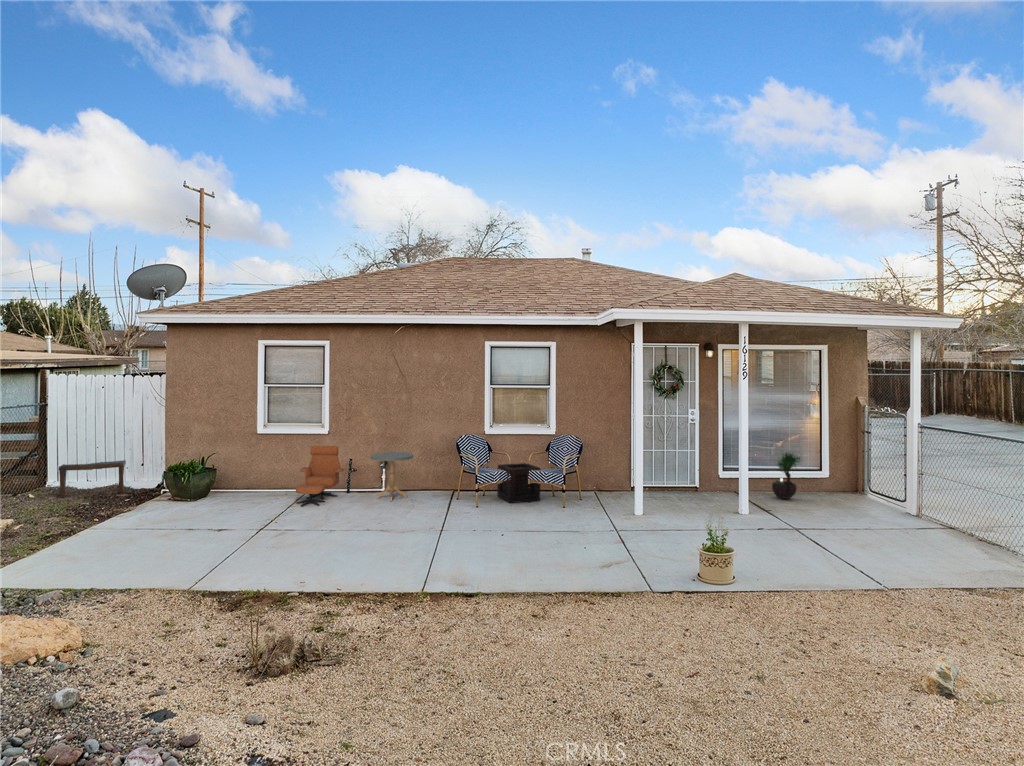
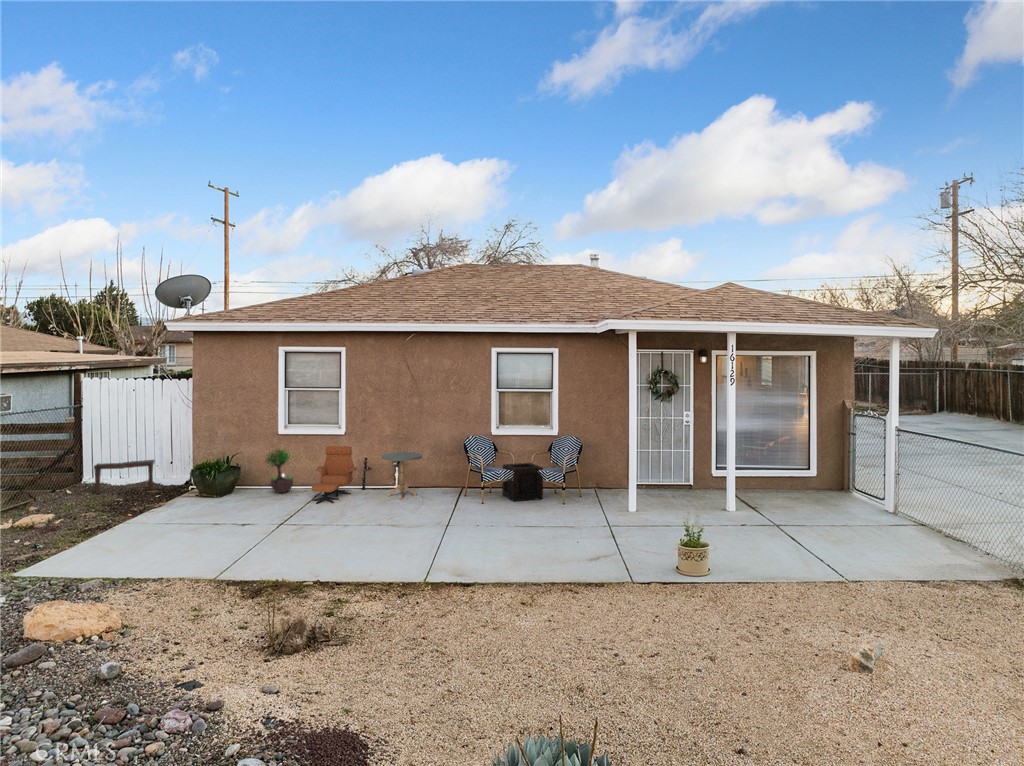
potted tree: present [772,452,800,499] -> present [265,450,293,493]

